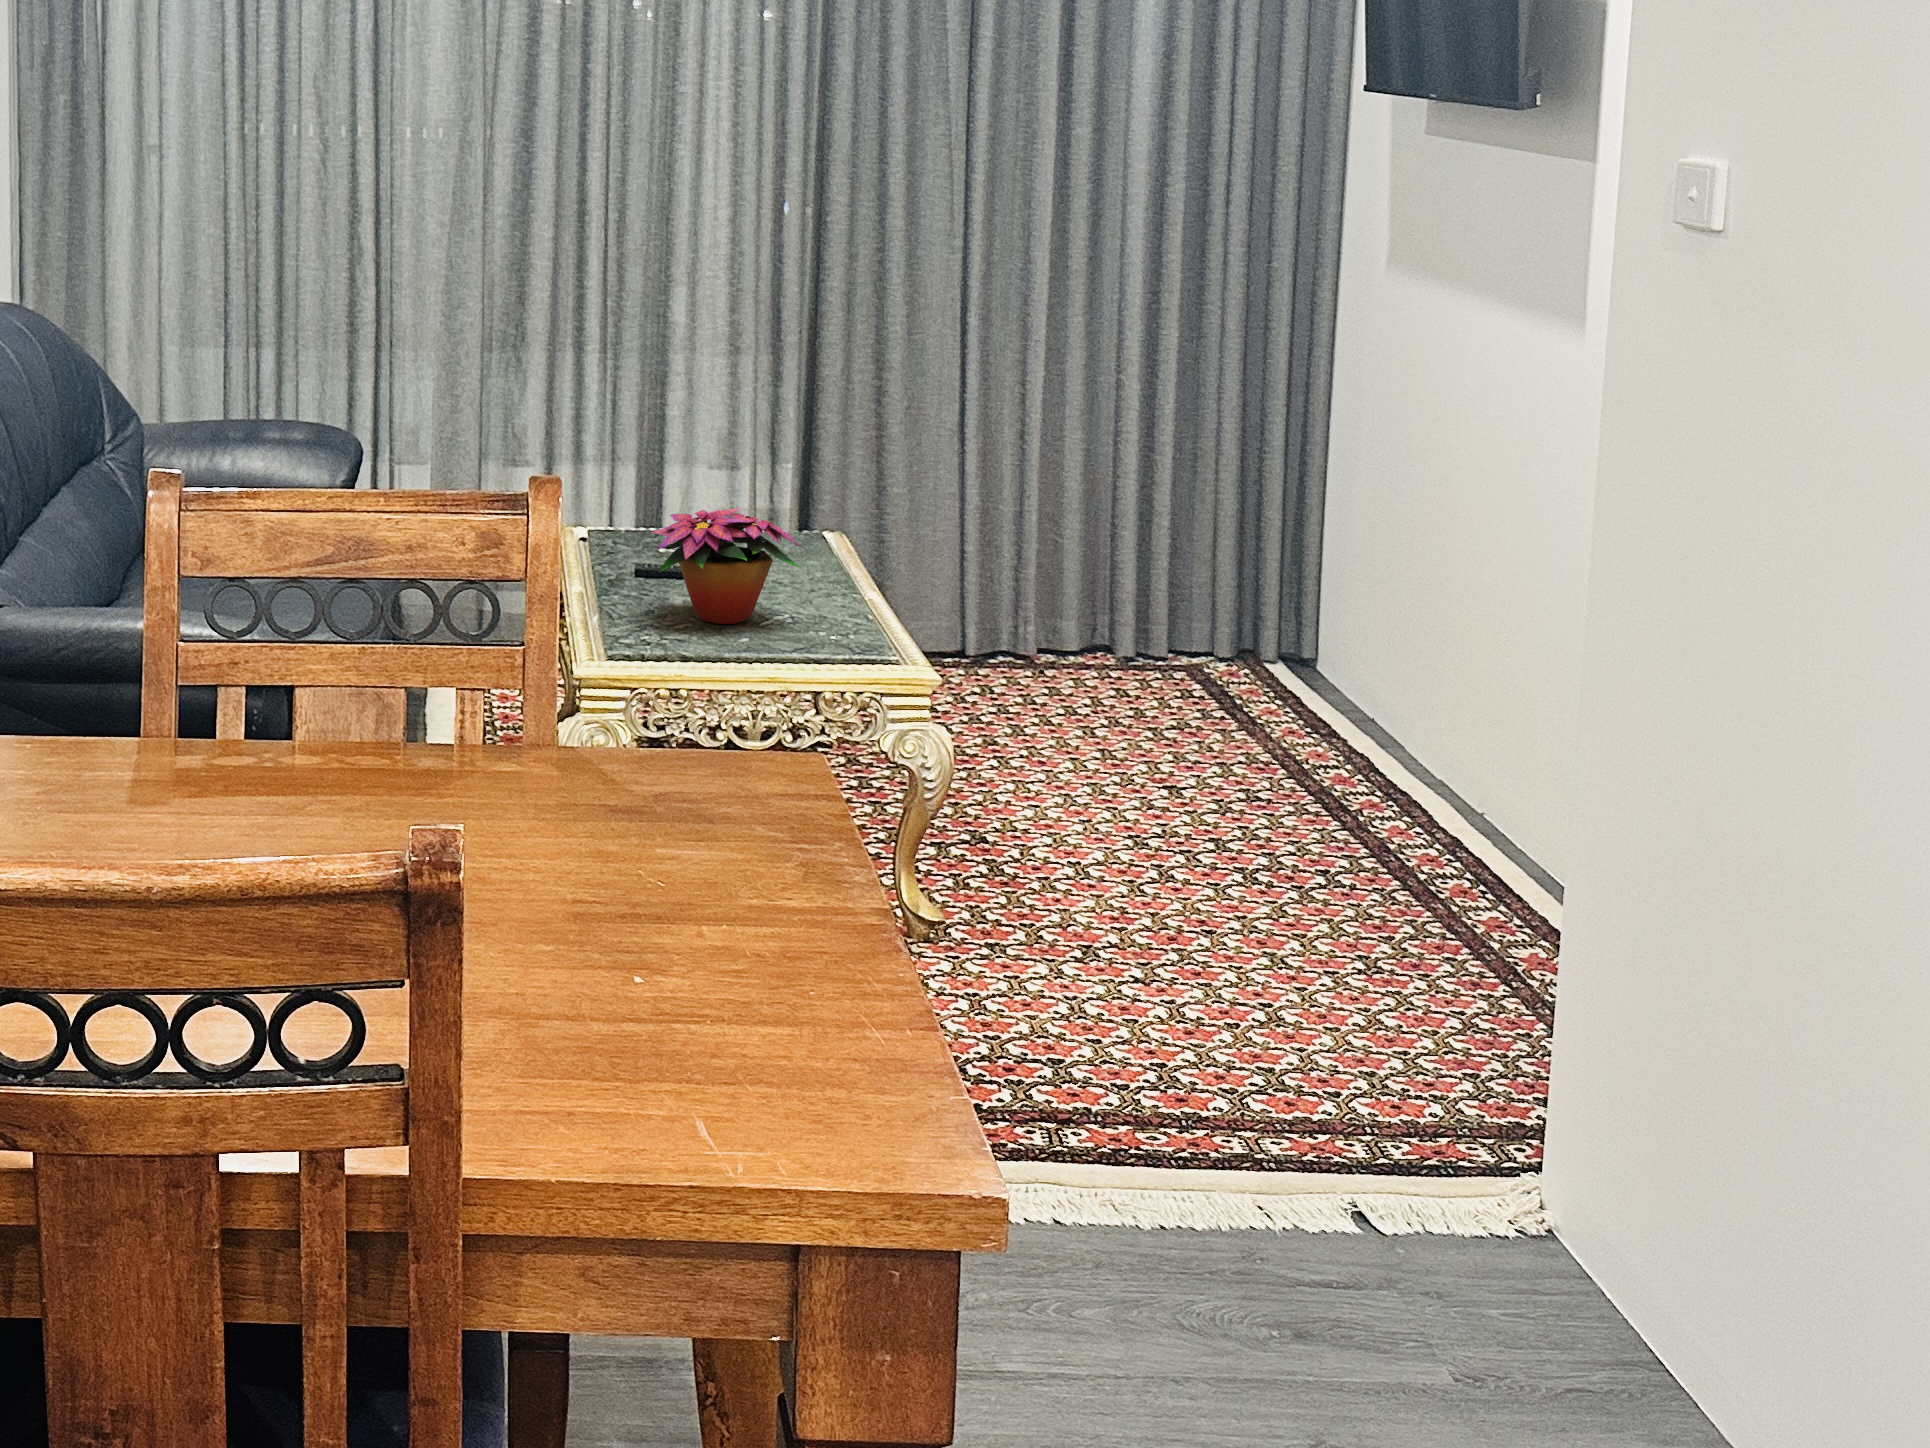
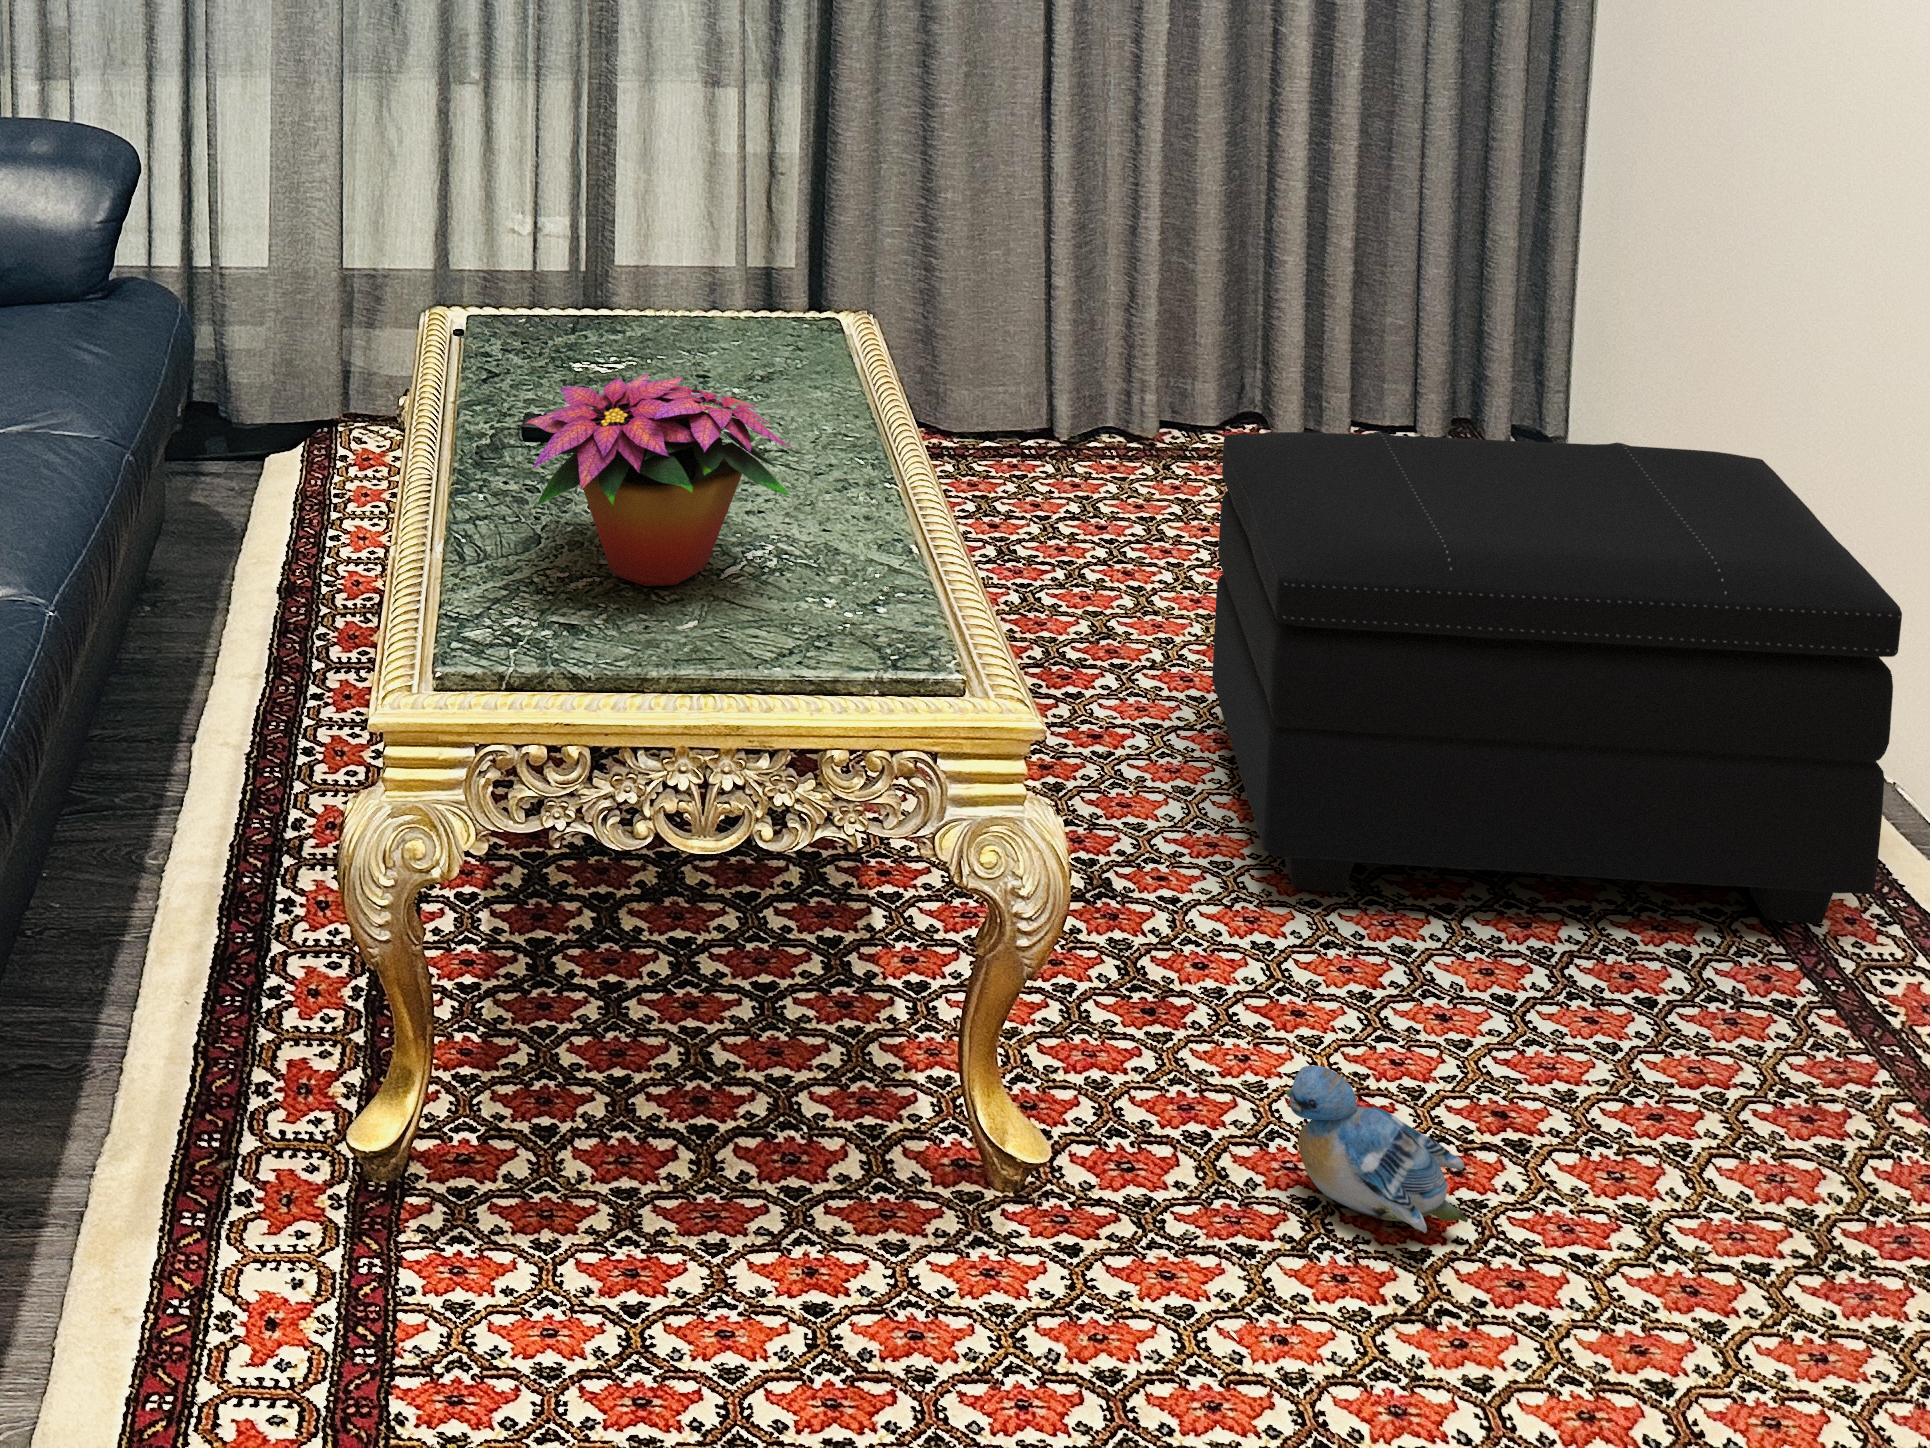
footstool: none [1054,590,1437,851] -> present [1212,432,1902,924]
plush toy: none [1069,865,1164,941] -> present [1285,1066,1468,1233]

